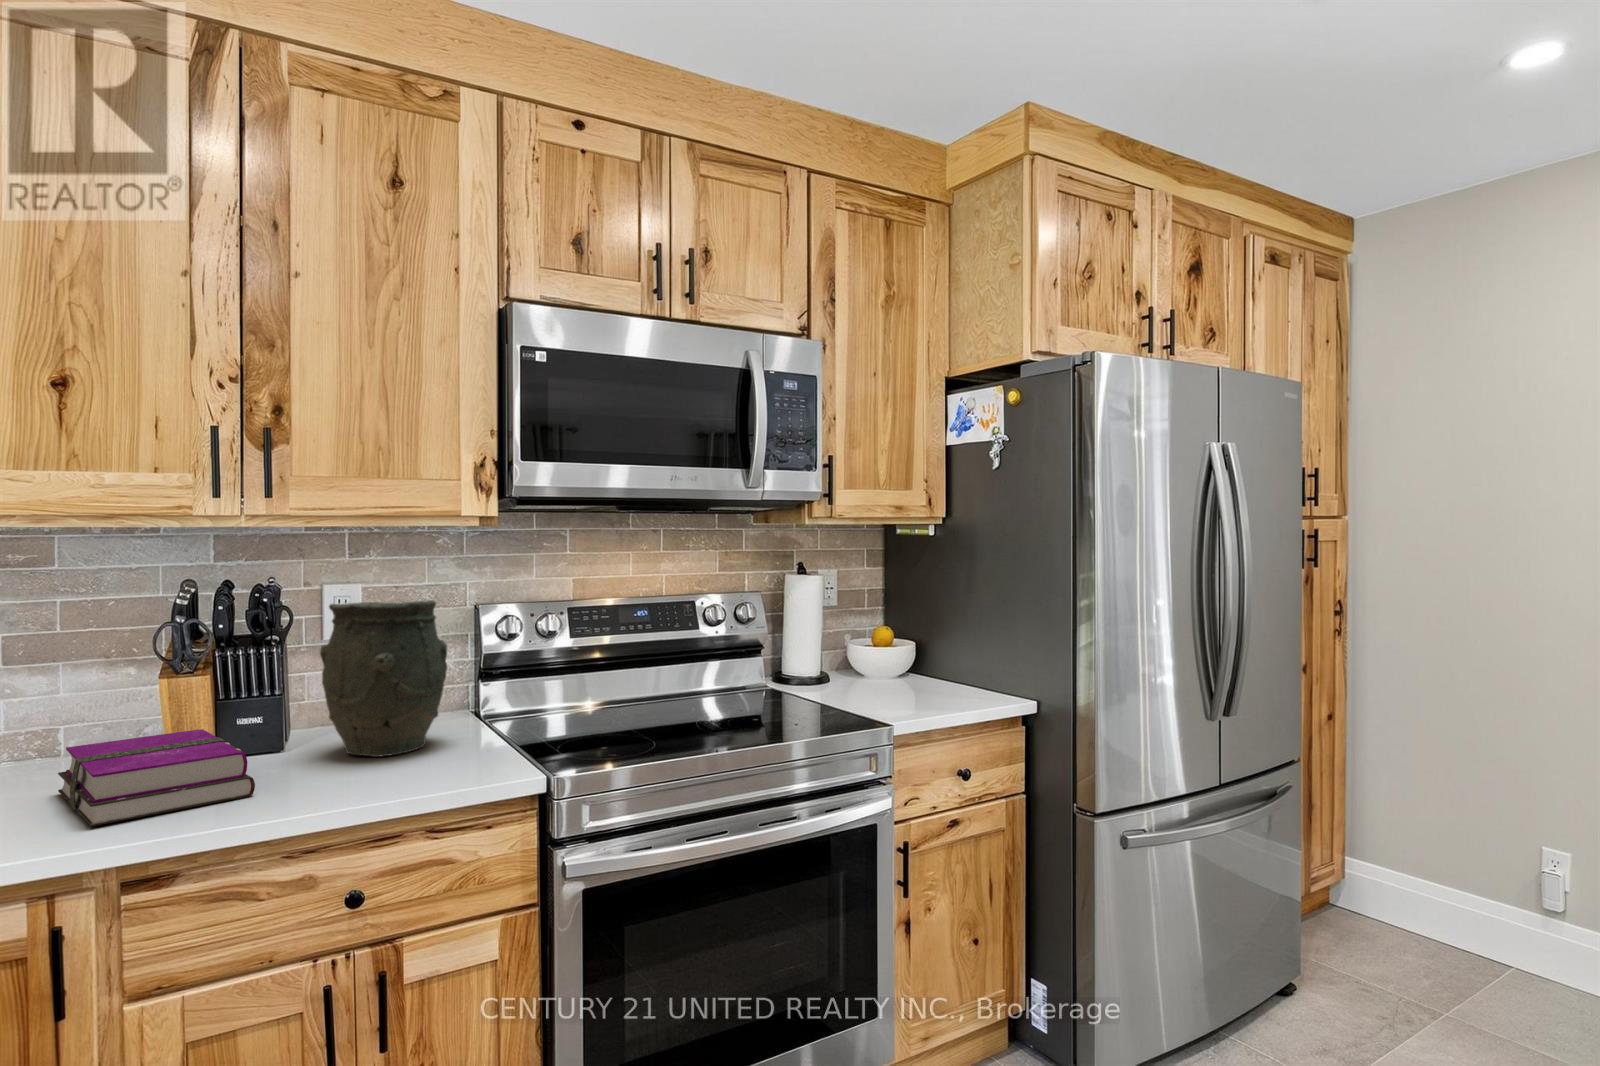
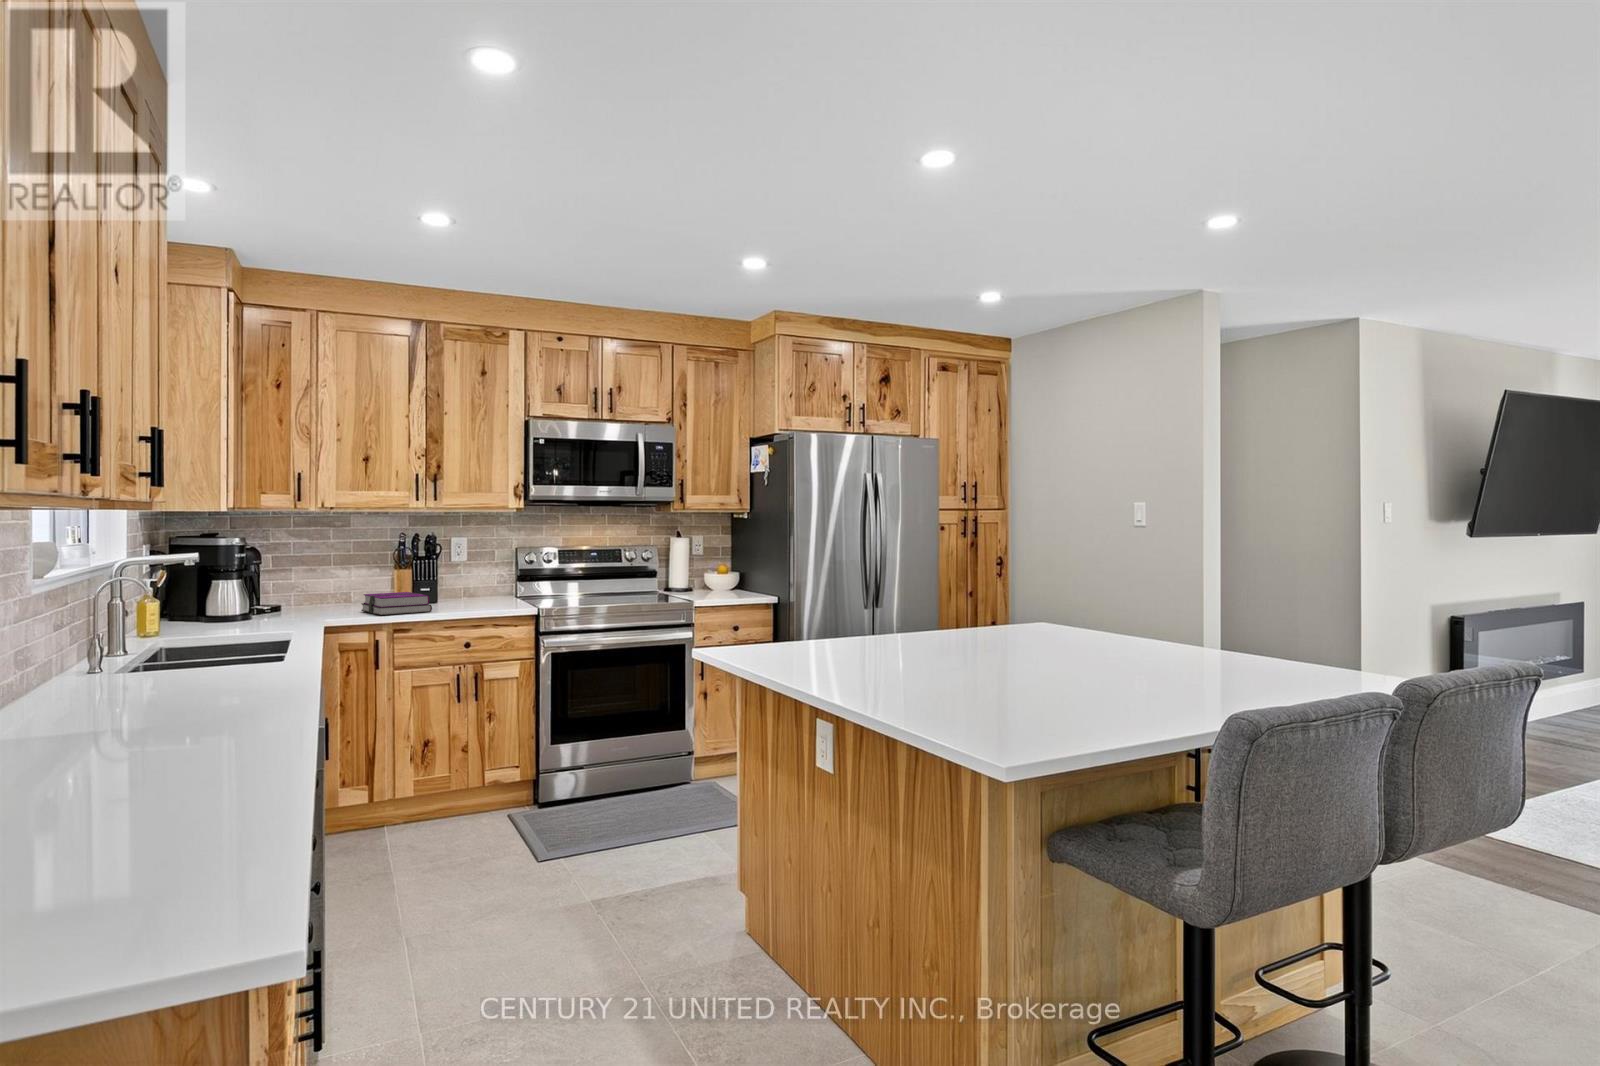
vase: present [320,600,447,757] -> none [453,543,504,606]

